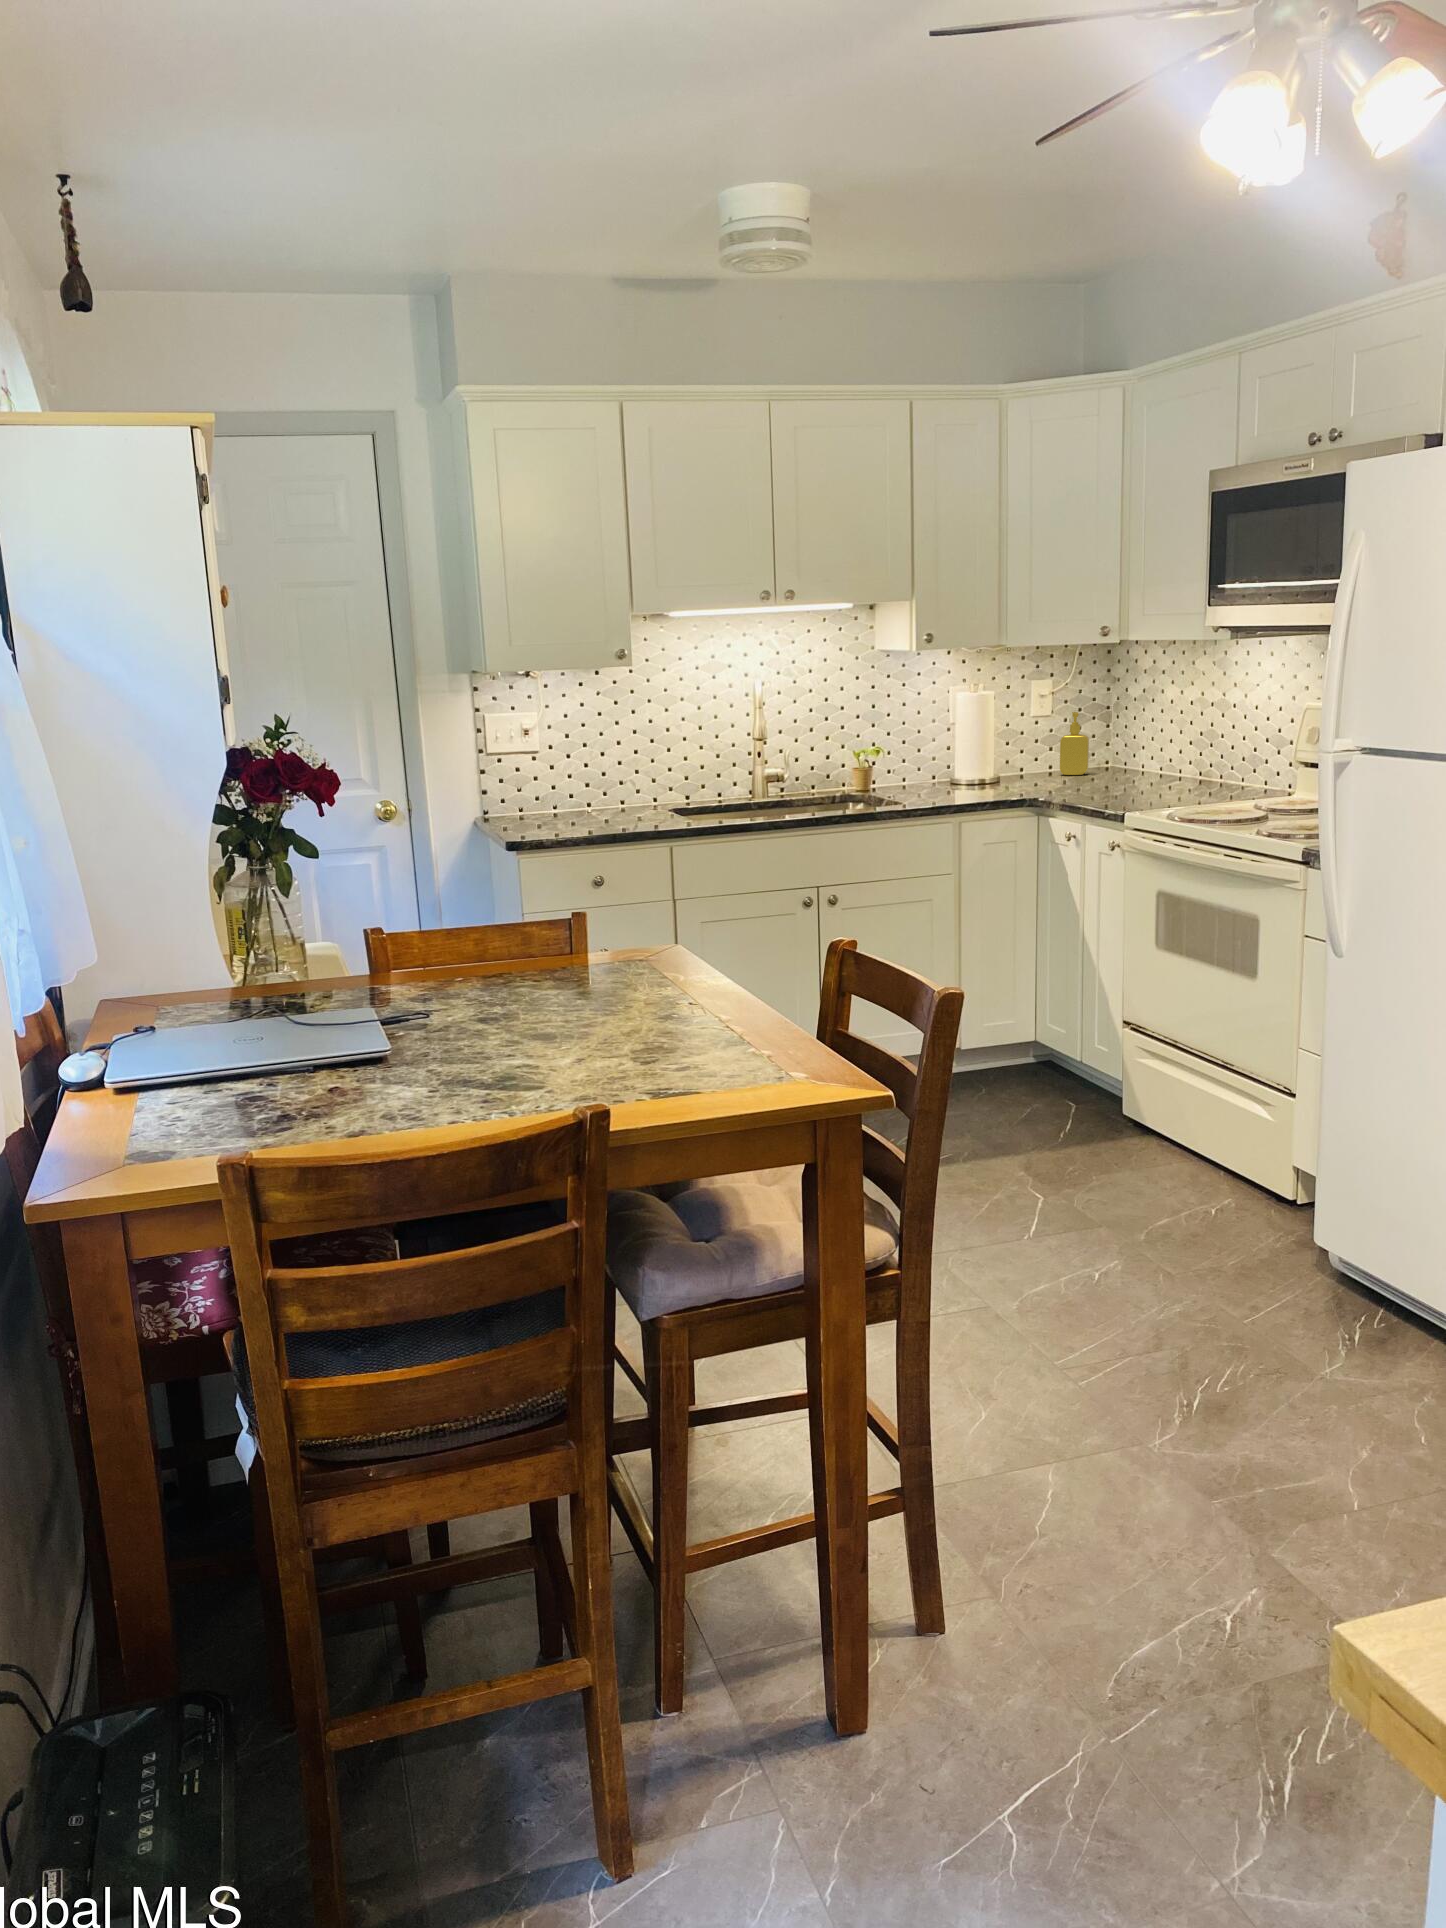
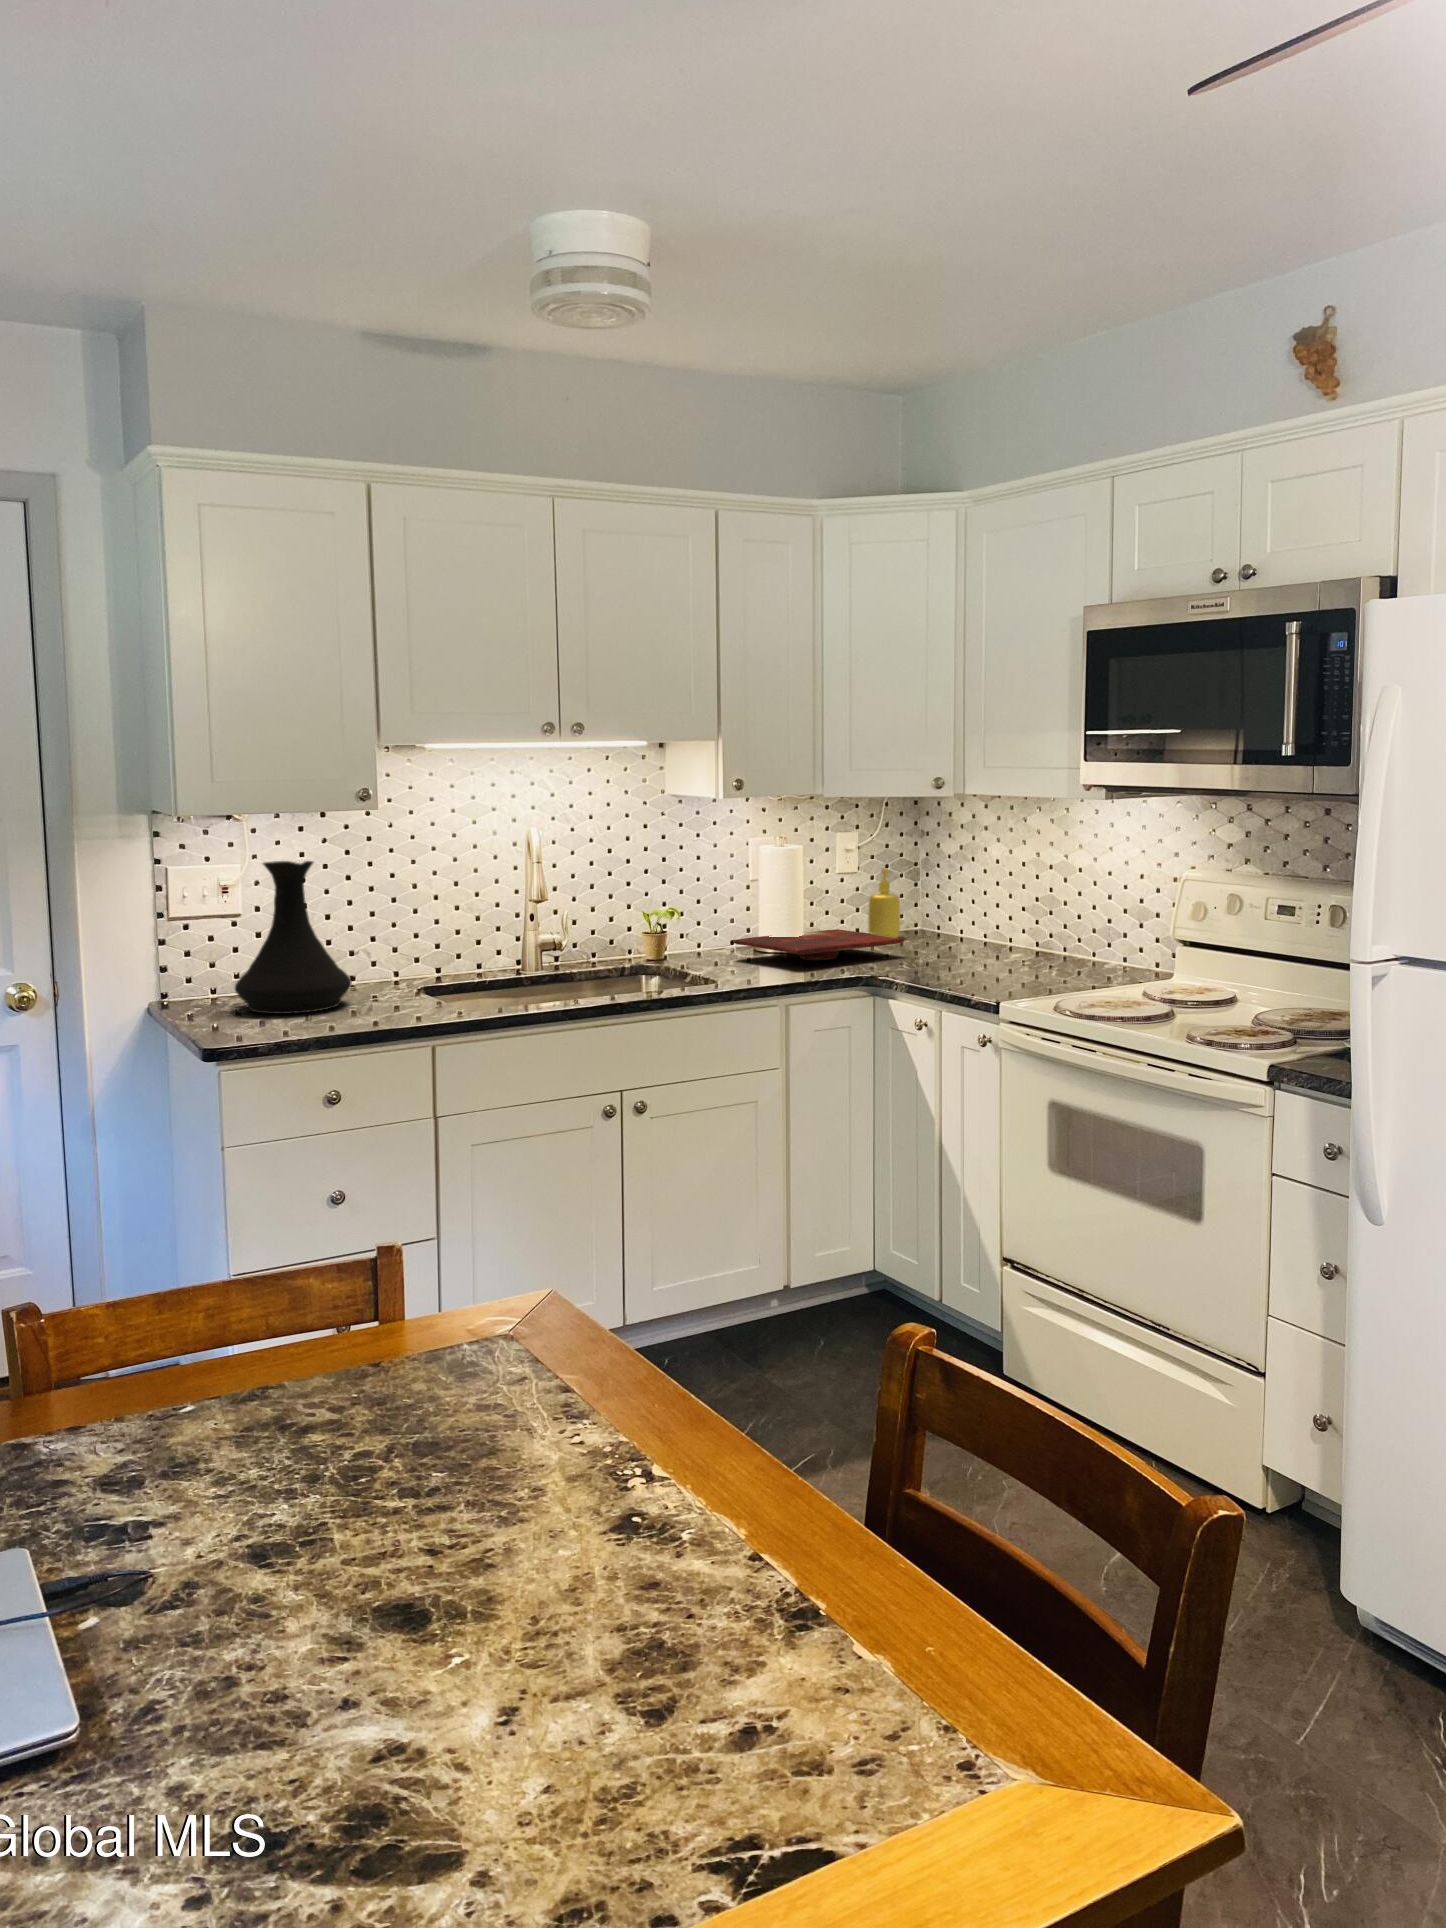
vase: none [532,708,618,825] -> present [235,861,352,1014]
cutting board: none [931,765,1078,789] -> present [734,929,904,960]

